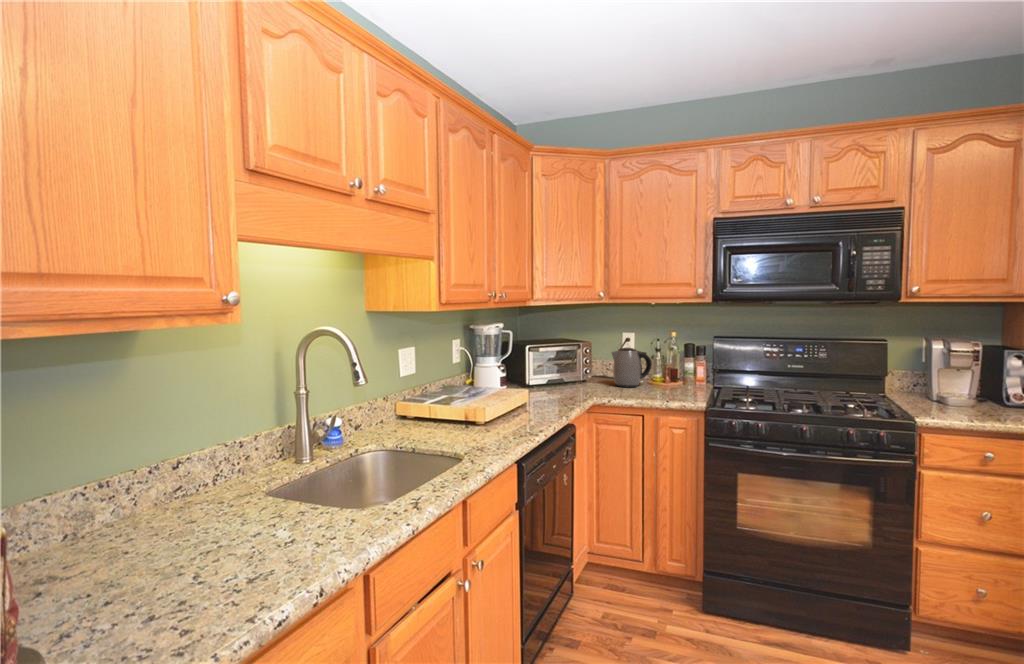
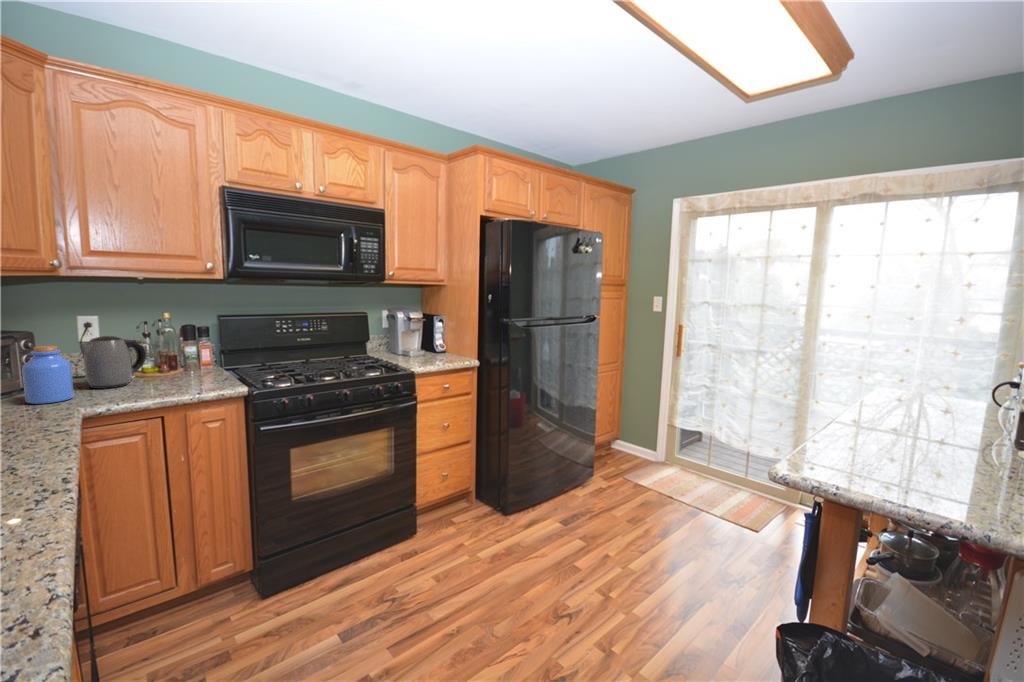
jar: none [578,351,602,390] -> present [22,346,74,404]

